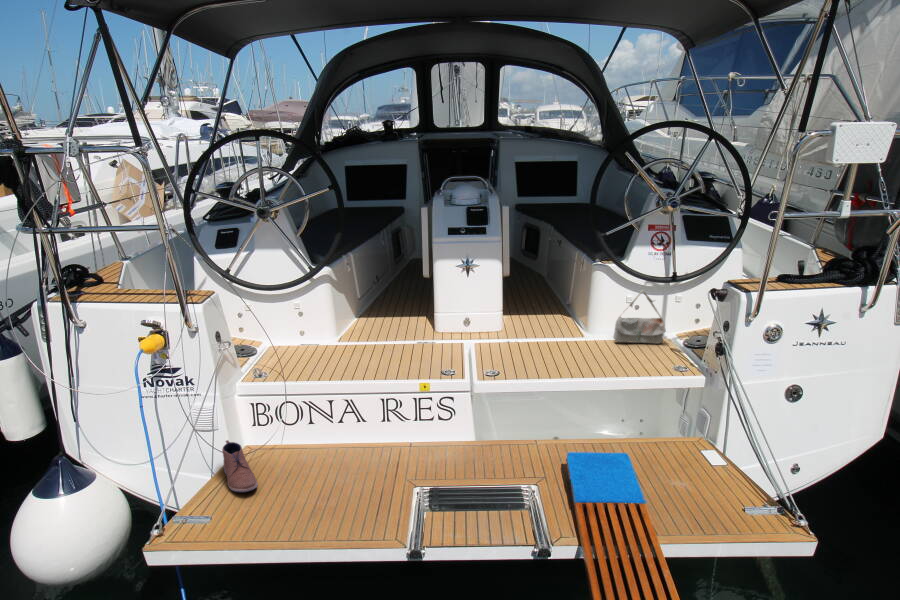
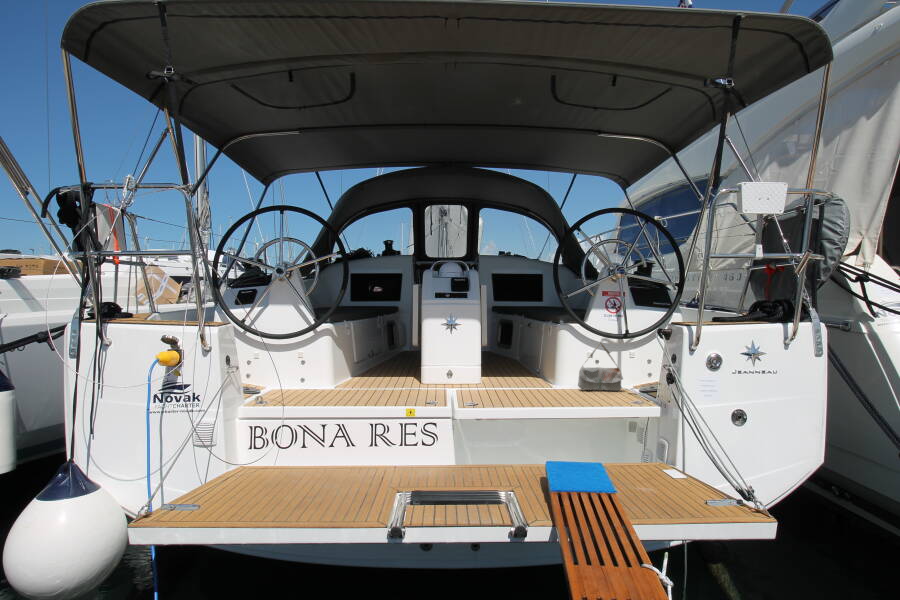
shoe: present [222,440,258,492] -> none [216,455,247,498]

